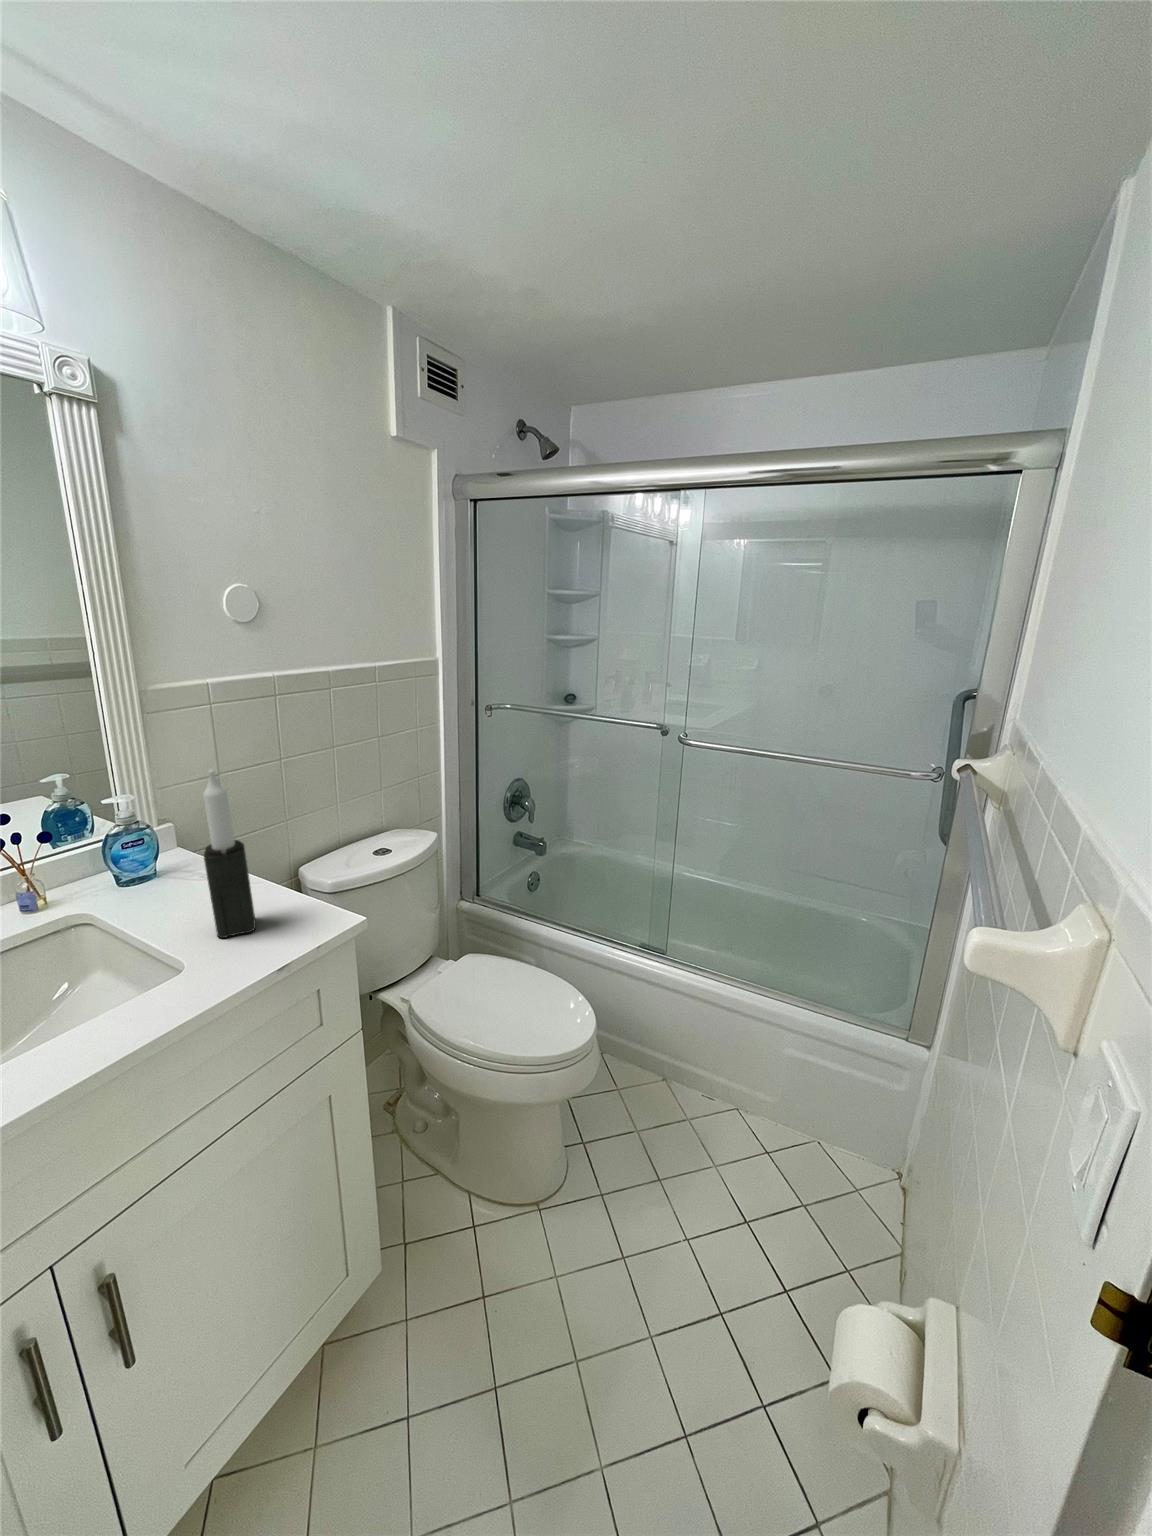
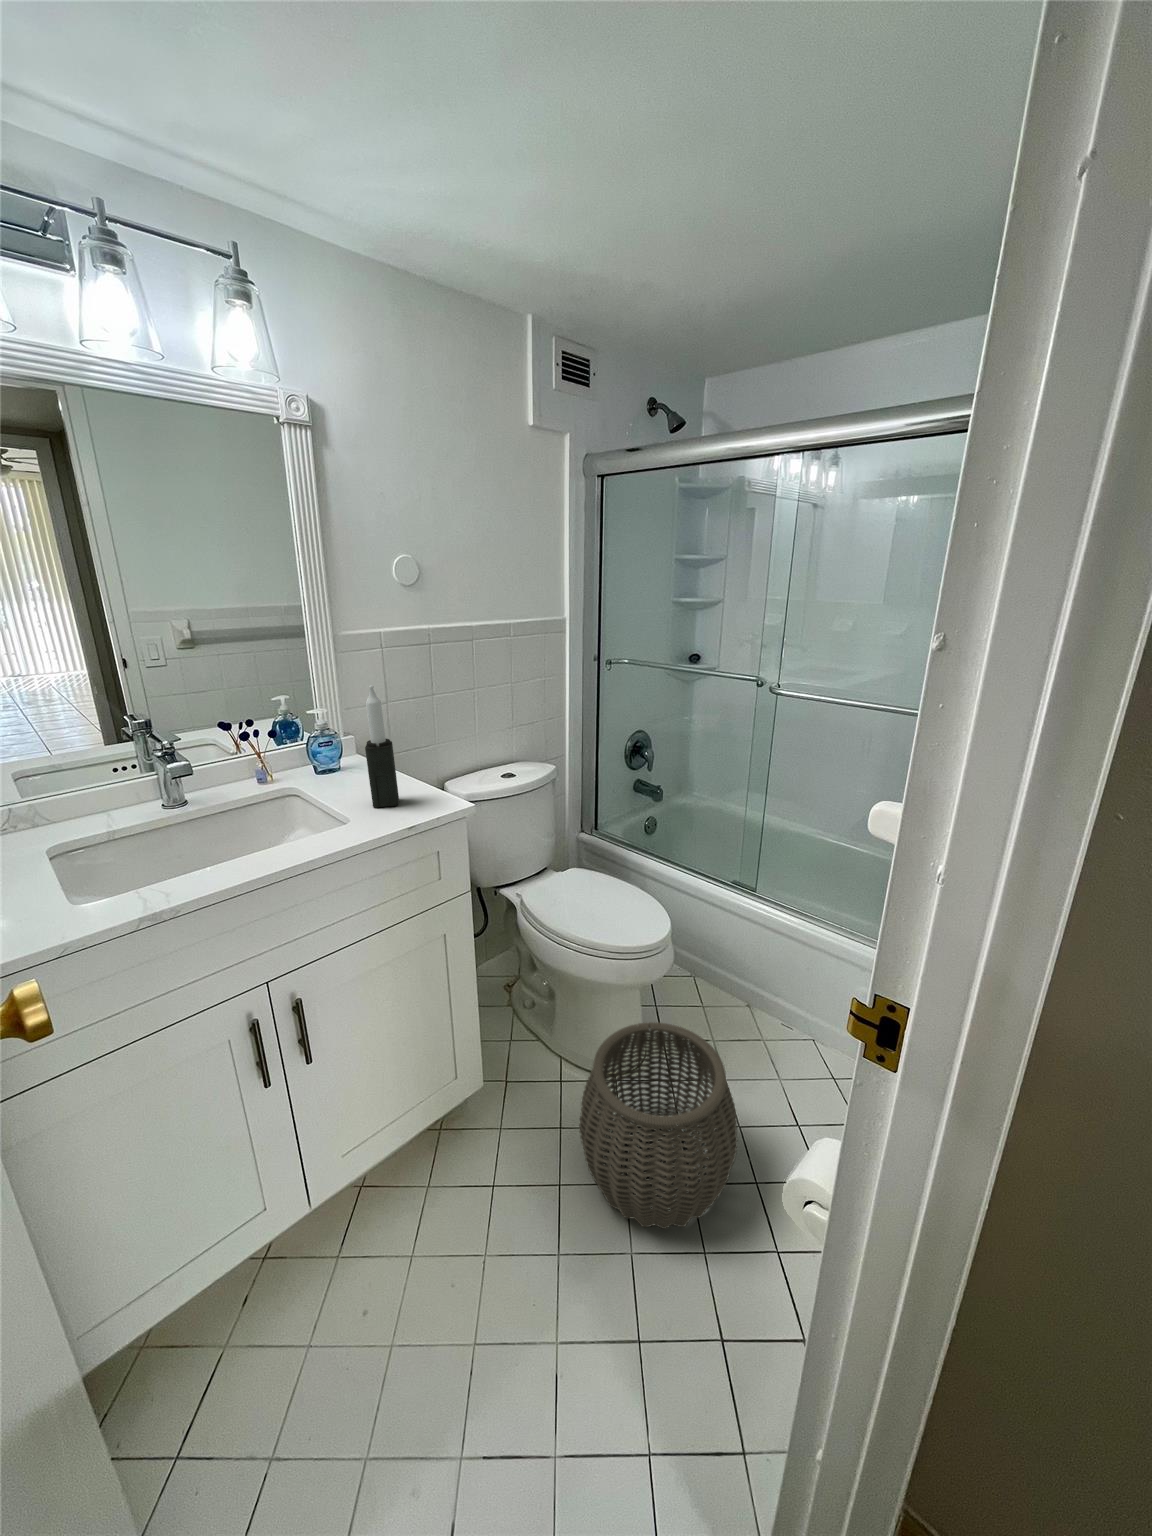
woven basket: none [515,1142,705,1418] -> present [579,1022,737,1229]

